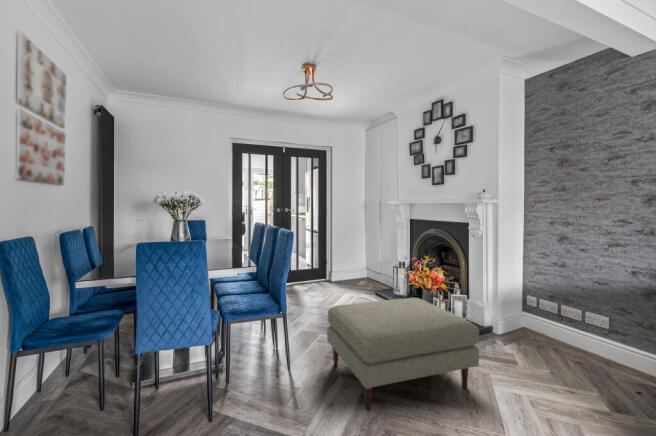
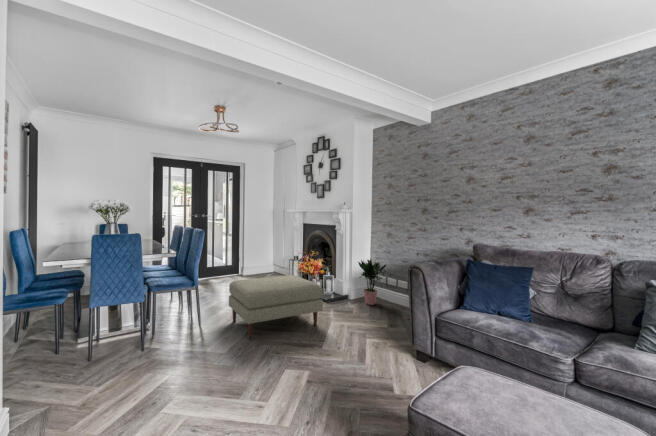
potted plant: none [510,271,565,346] -> present [358,259,386,305]

